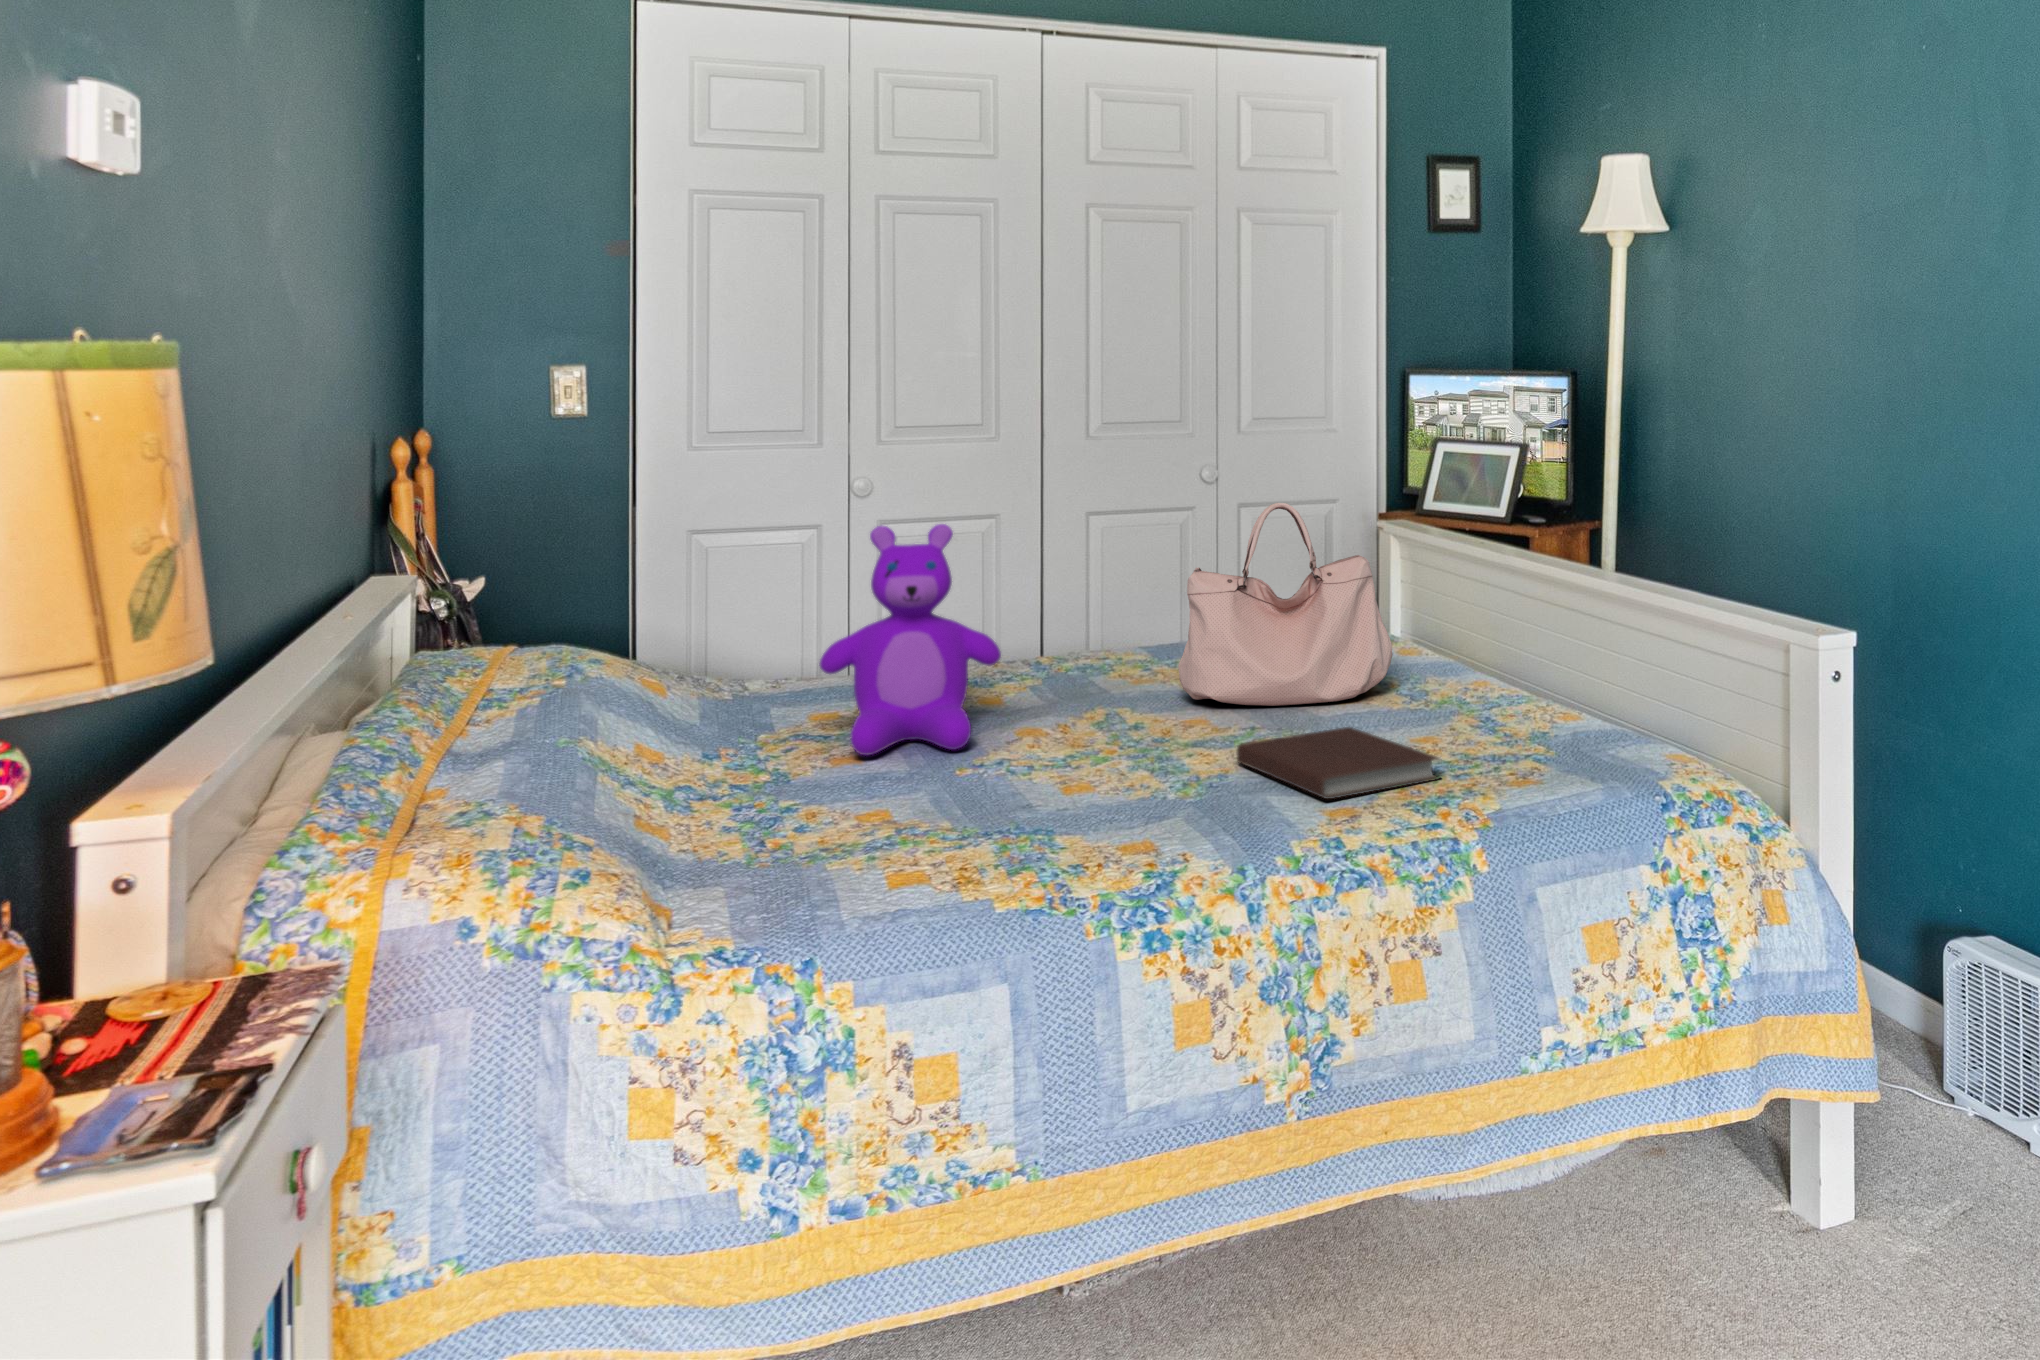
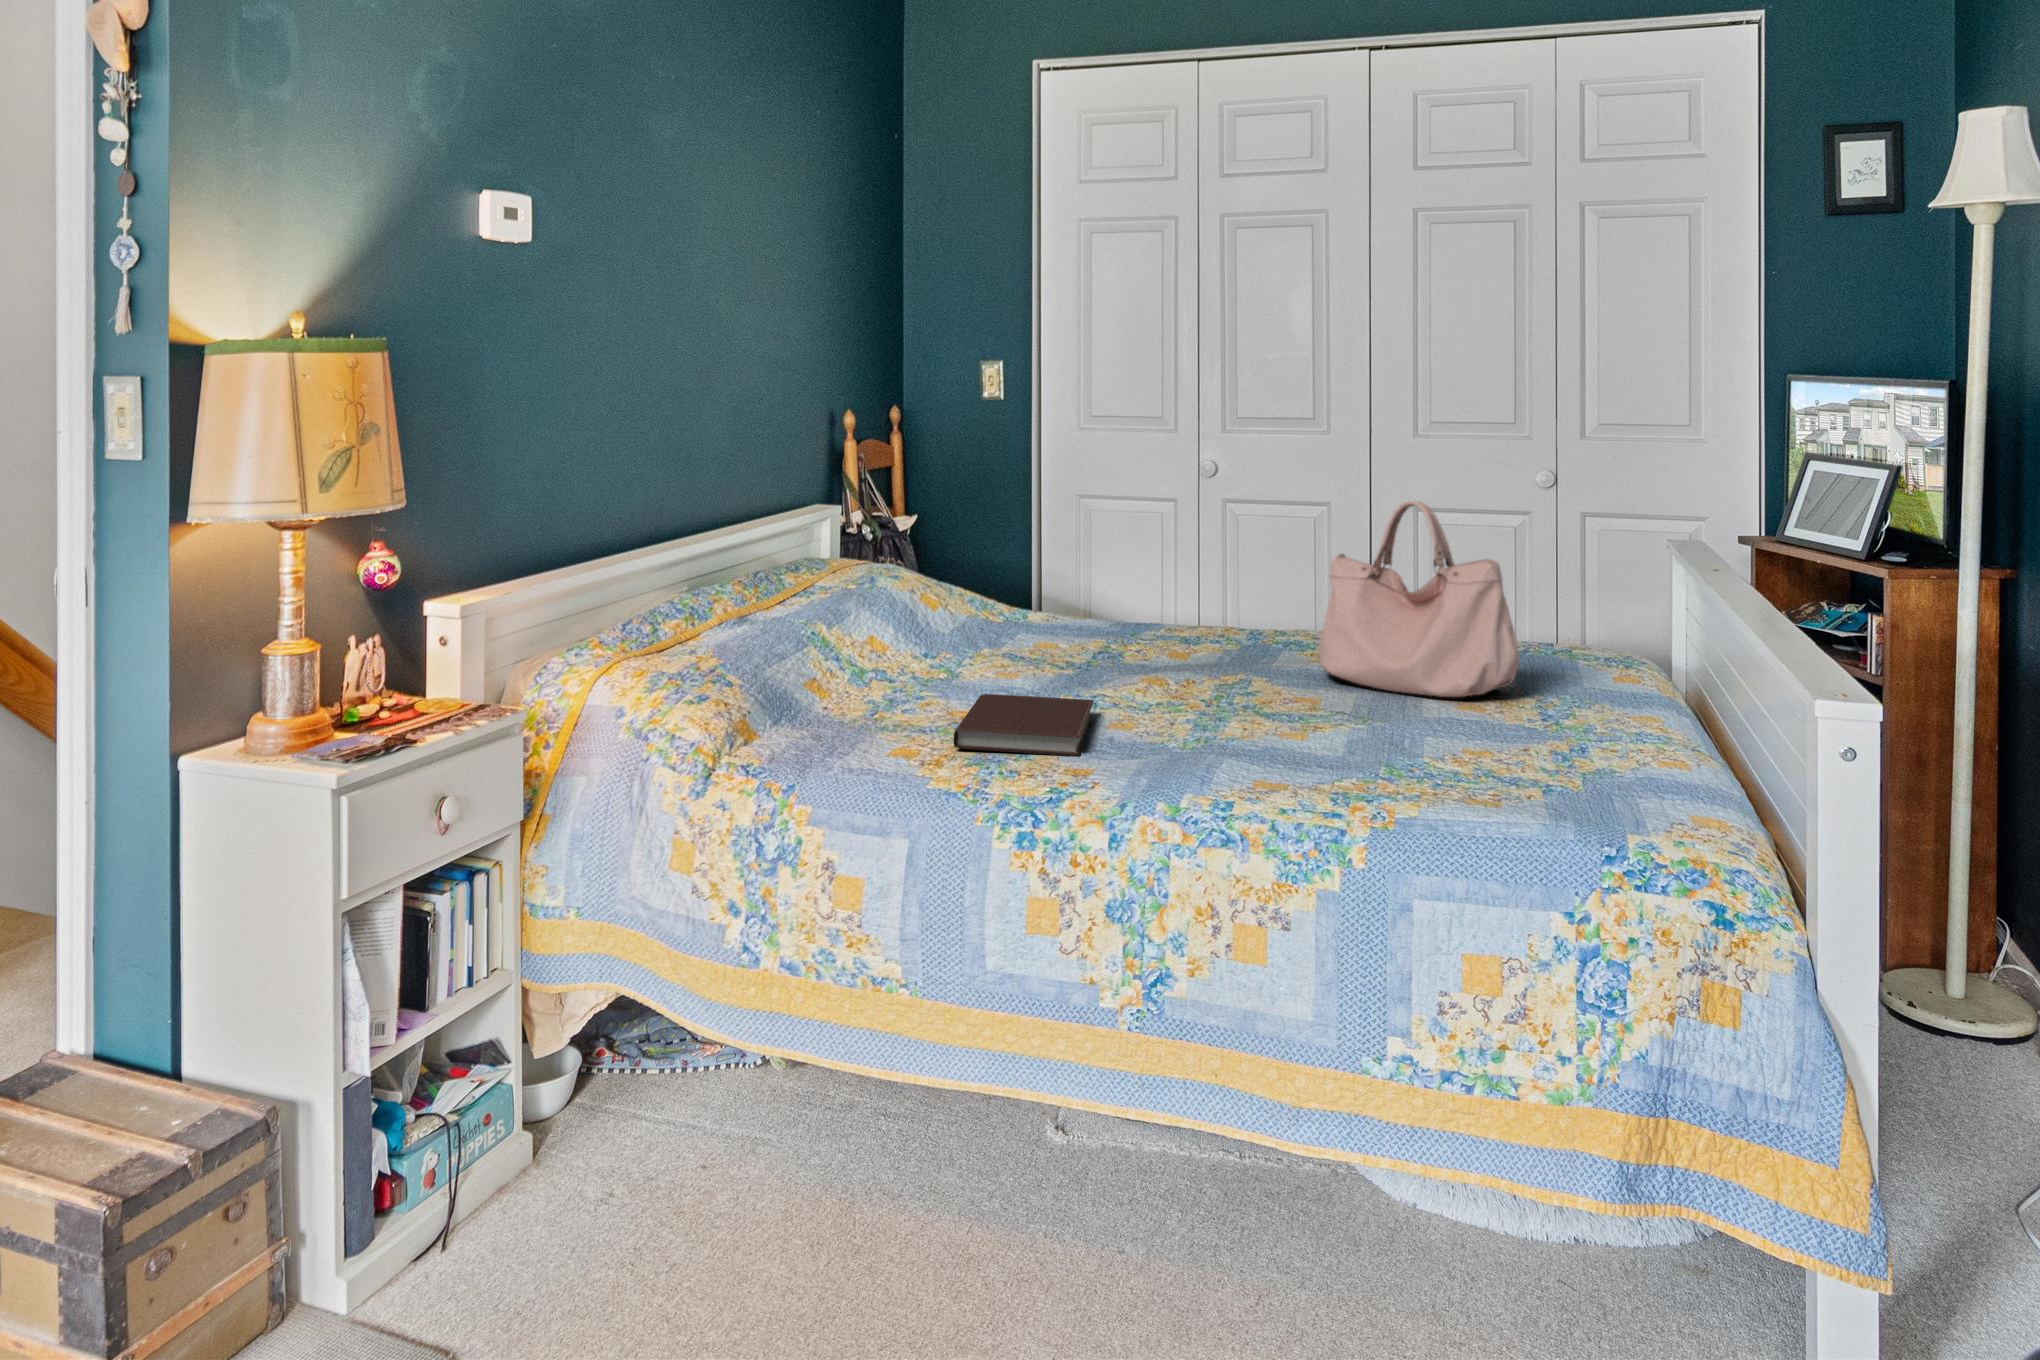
teddy bear: present [819,524,1001,755] -> none [1021,490,1159,675]
notebook: present [1237,727,1439,799] -> present [954,694,1094,756]

